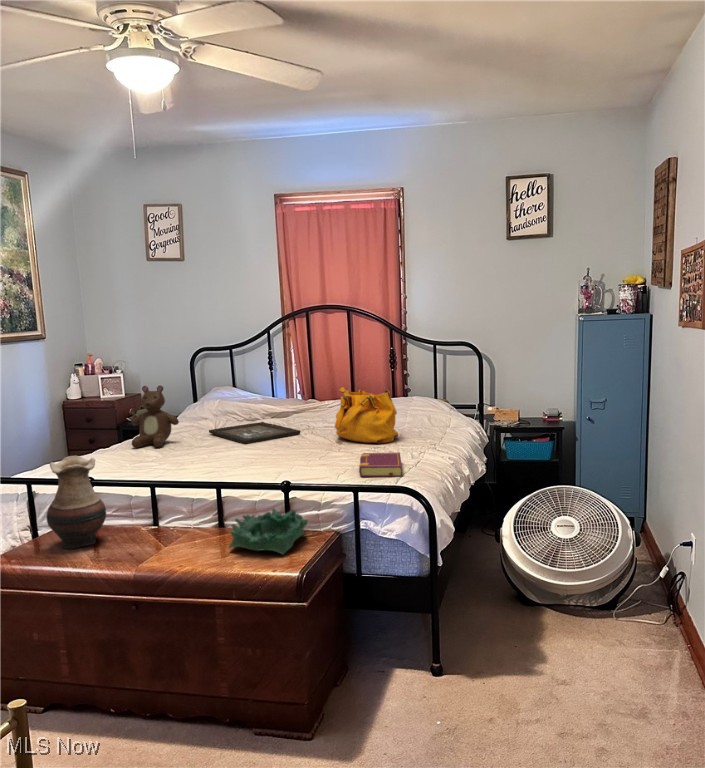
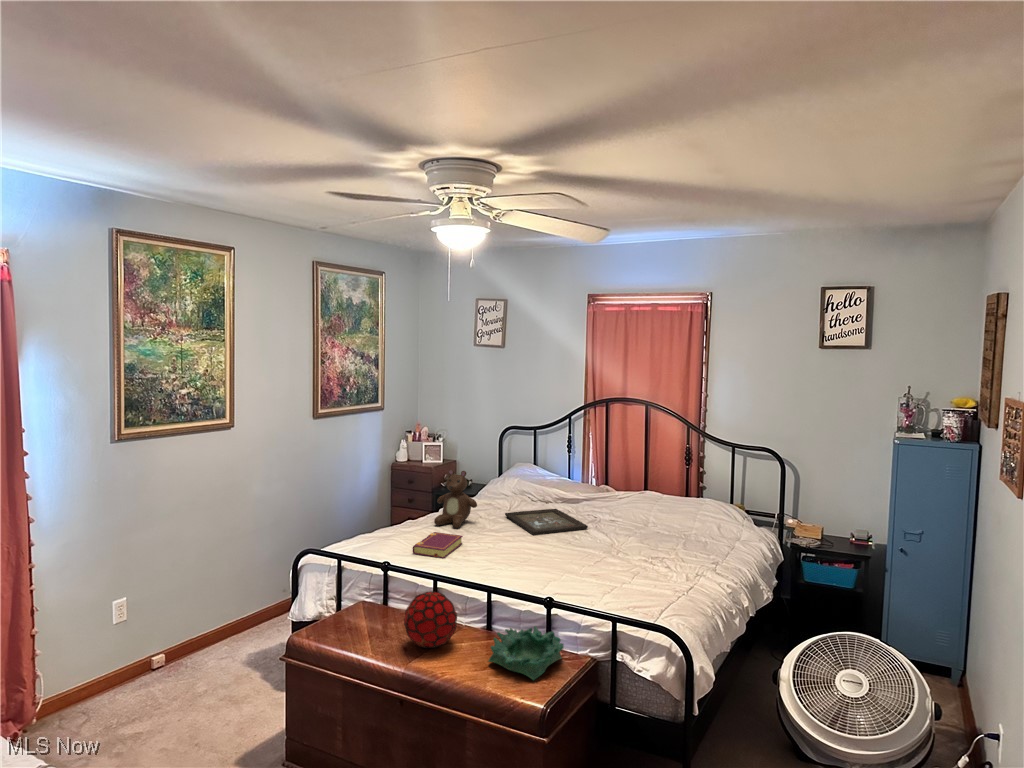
handbag: present [334,387,398,444] -> none [617,490,682,554]
book: present [359,453,402,477] -> present [413,532,463,558]
vase: present [46,456,106,549] -> none [343,549,392,634]
decorative orb: none [126,488,188,549] -> present [404,592,457,648]

